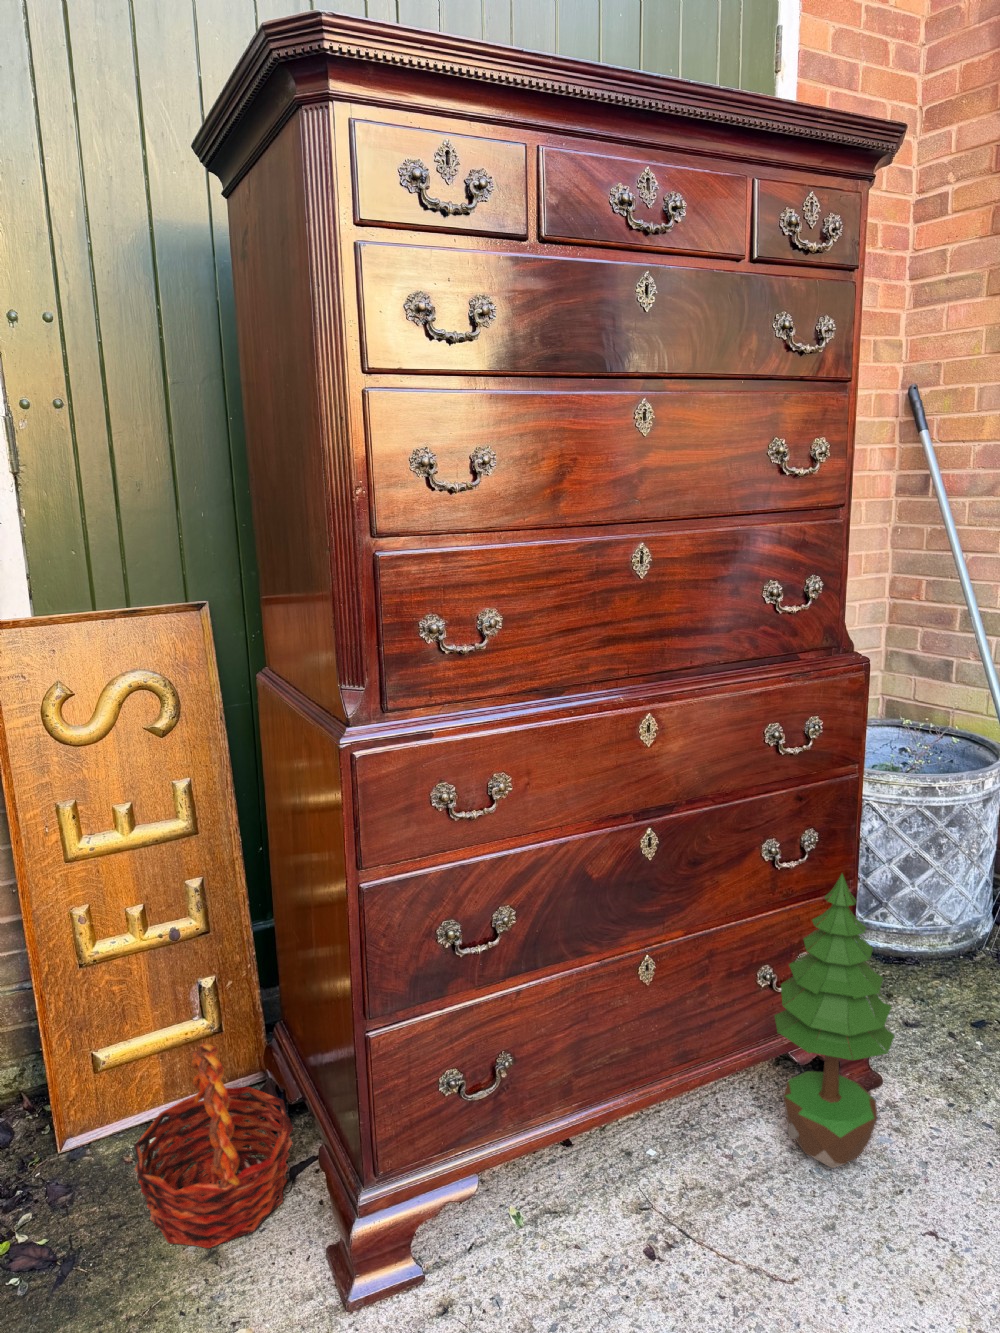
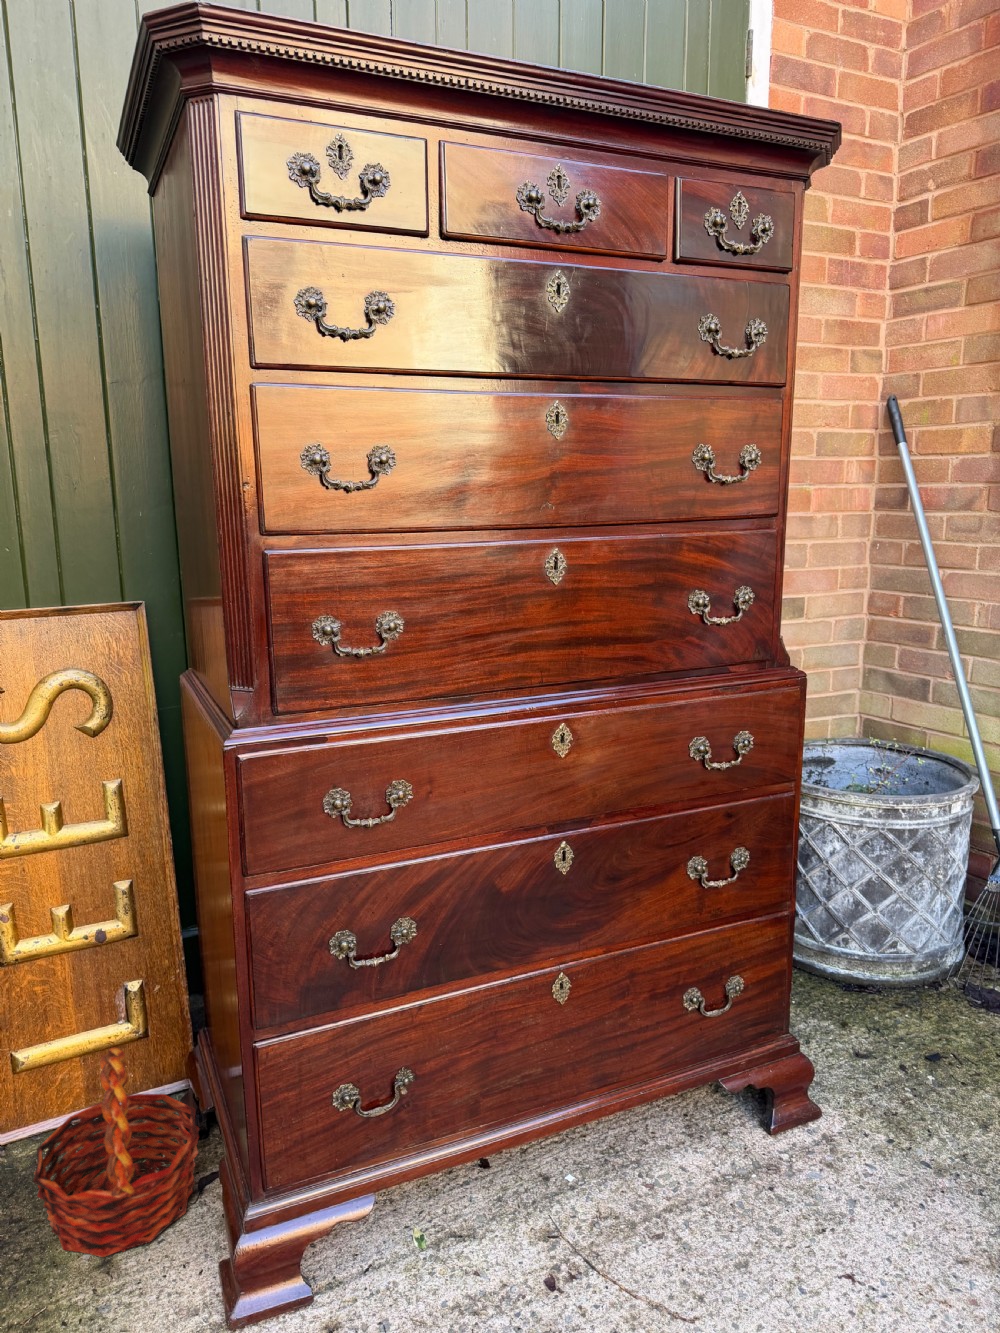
potted tree: present [775,874,895,1168] -> none [697,893,819,1203]

